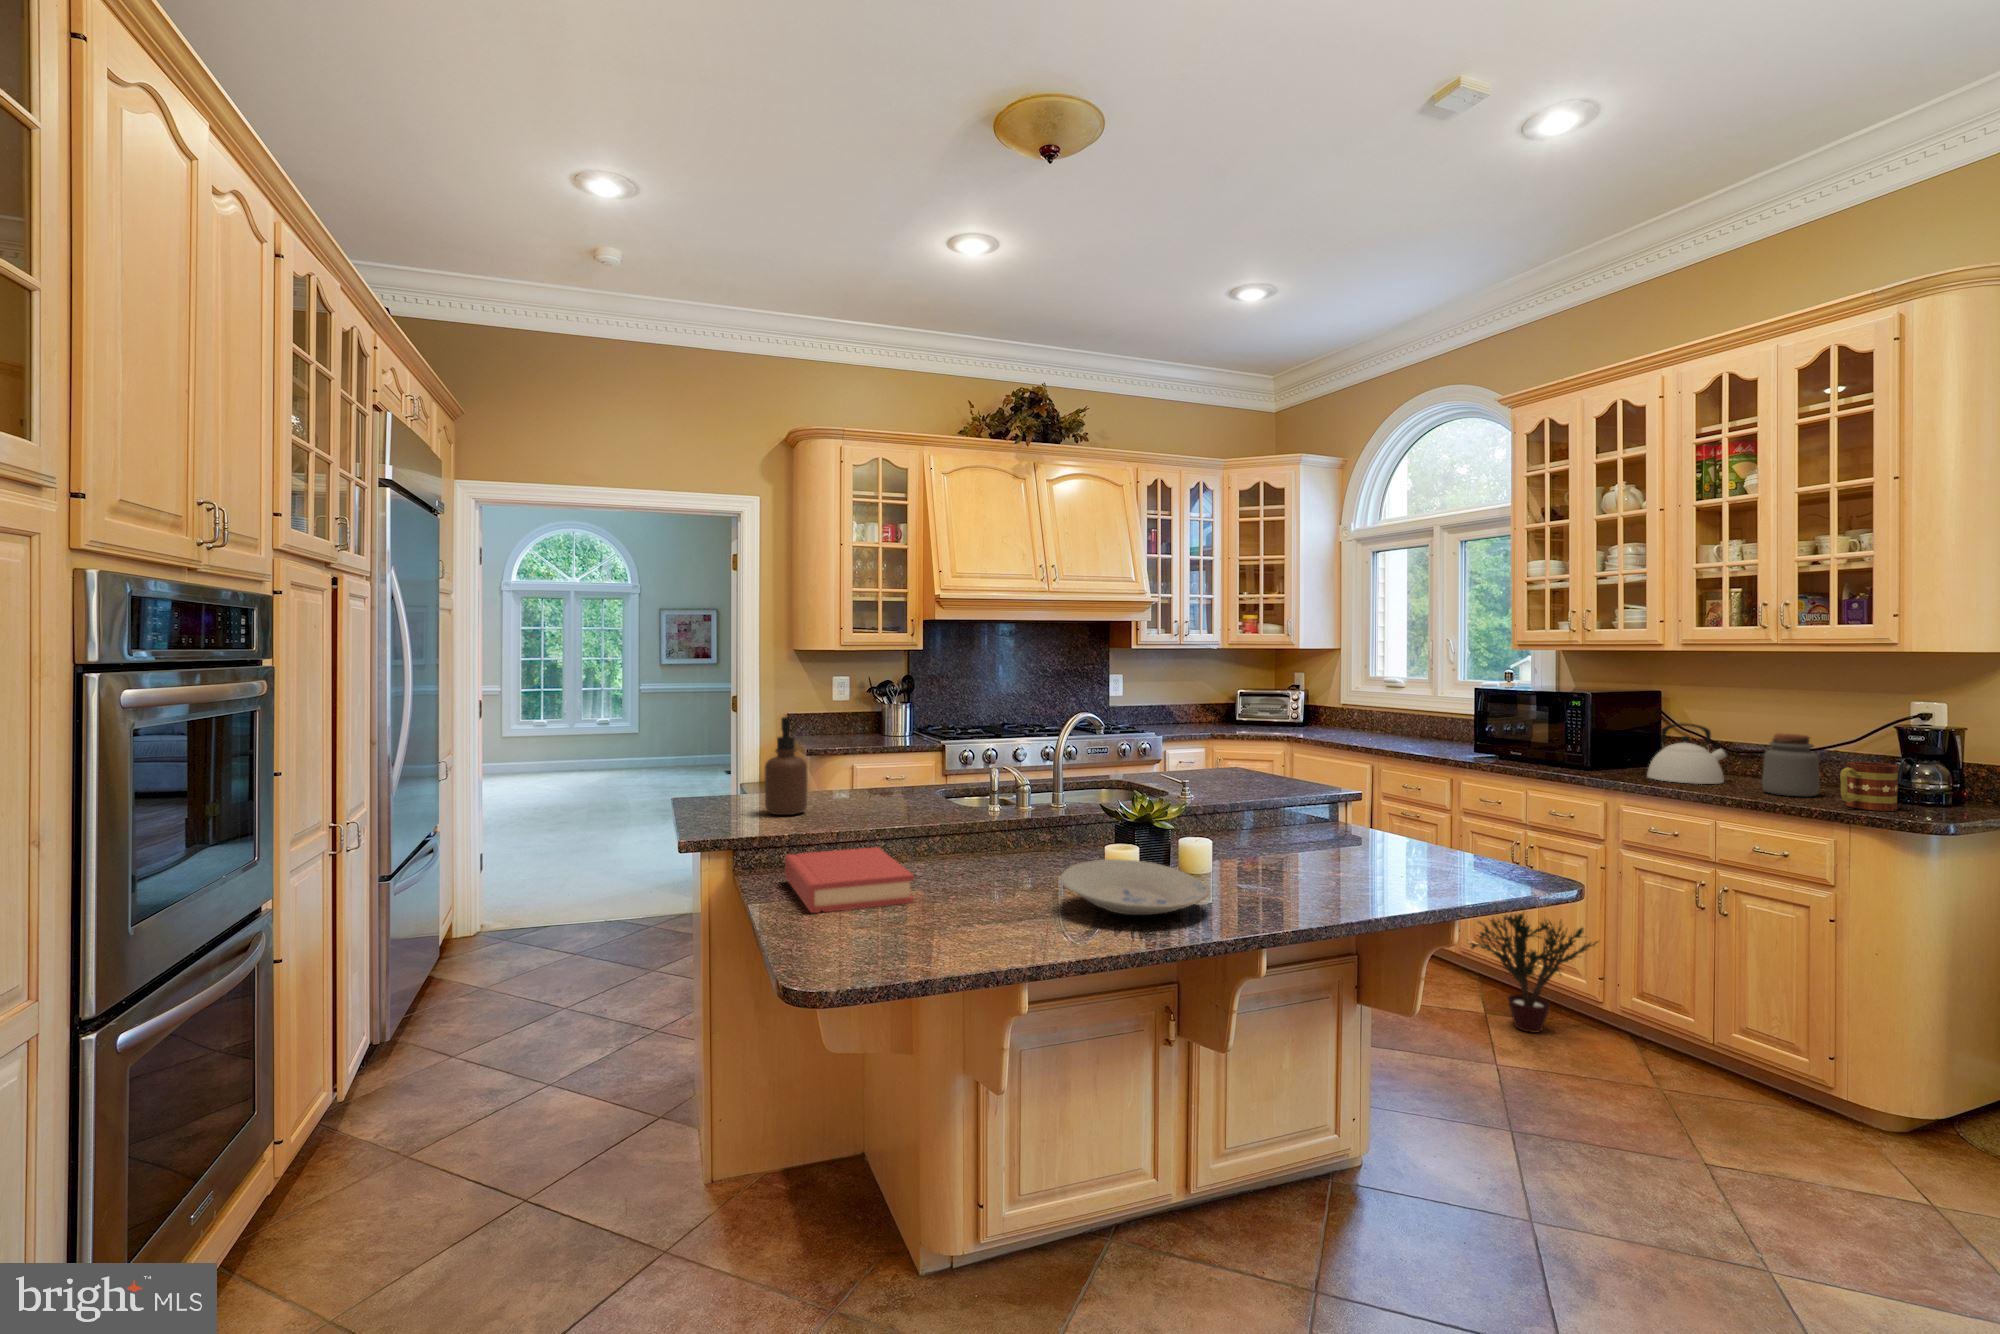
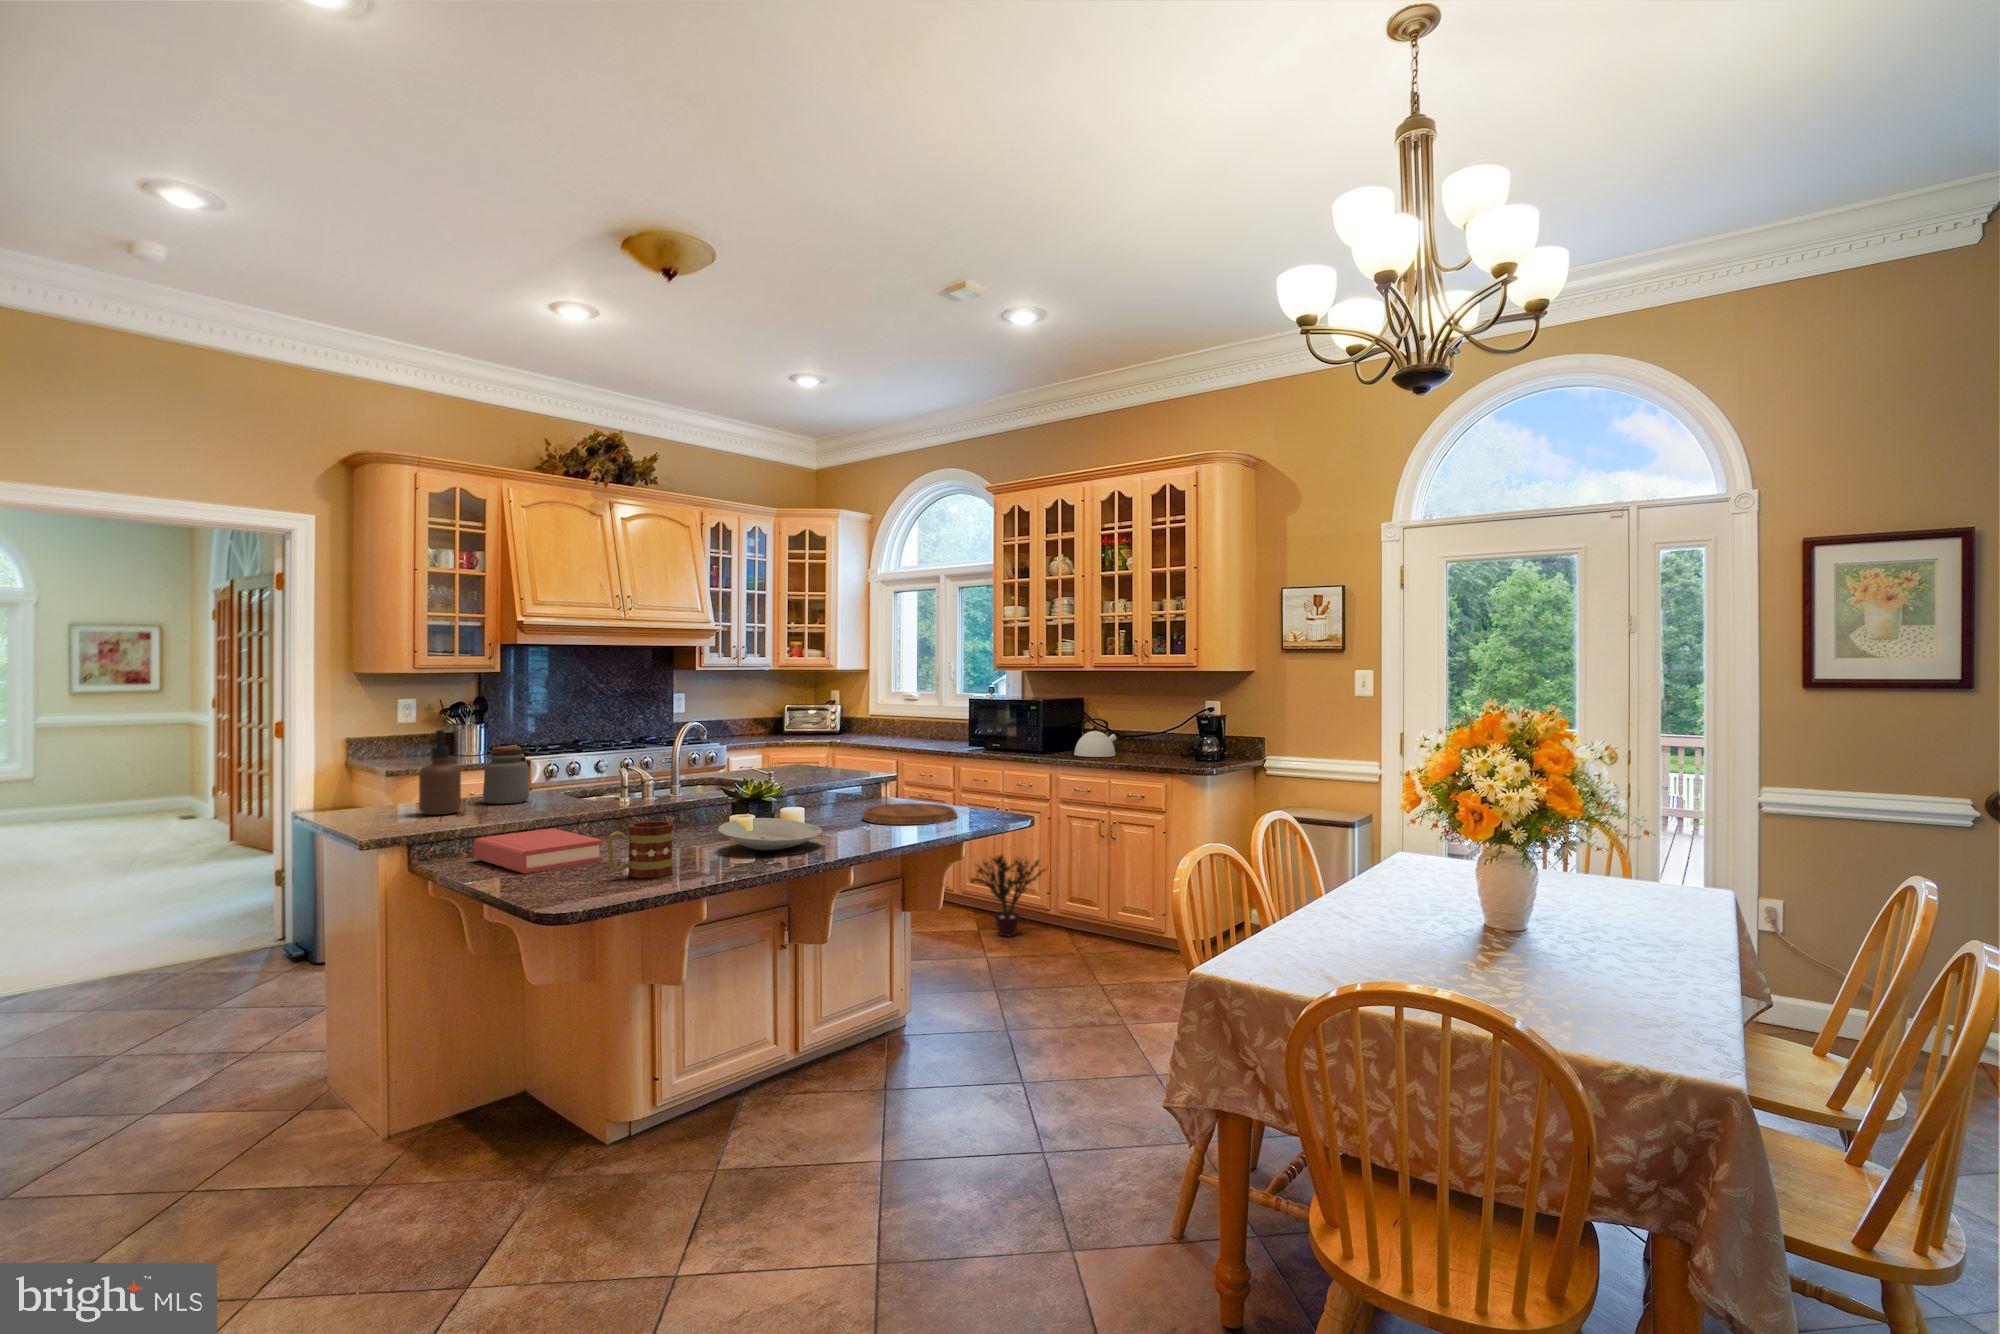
jar: present [1762,733,1820,796] -> present [483,746,529,804]
mug: present [1840,762,1899,811] -> present [607,821,673,878]
cutting board: none [1287,846,1442,890] -> present [862,803,958,825]

